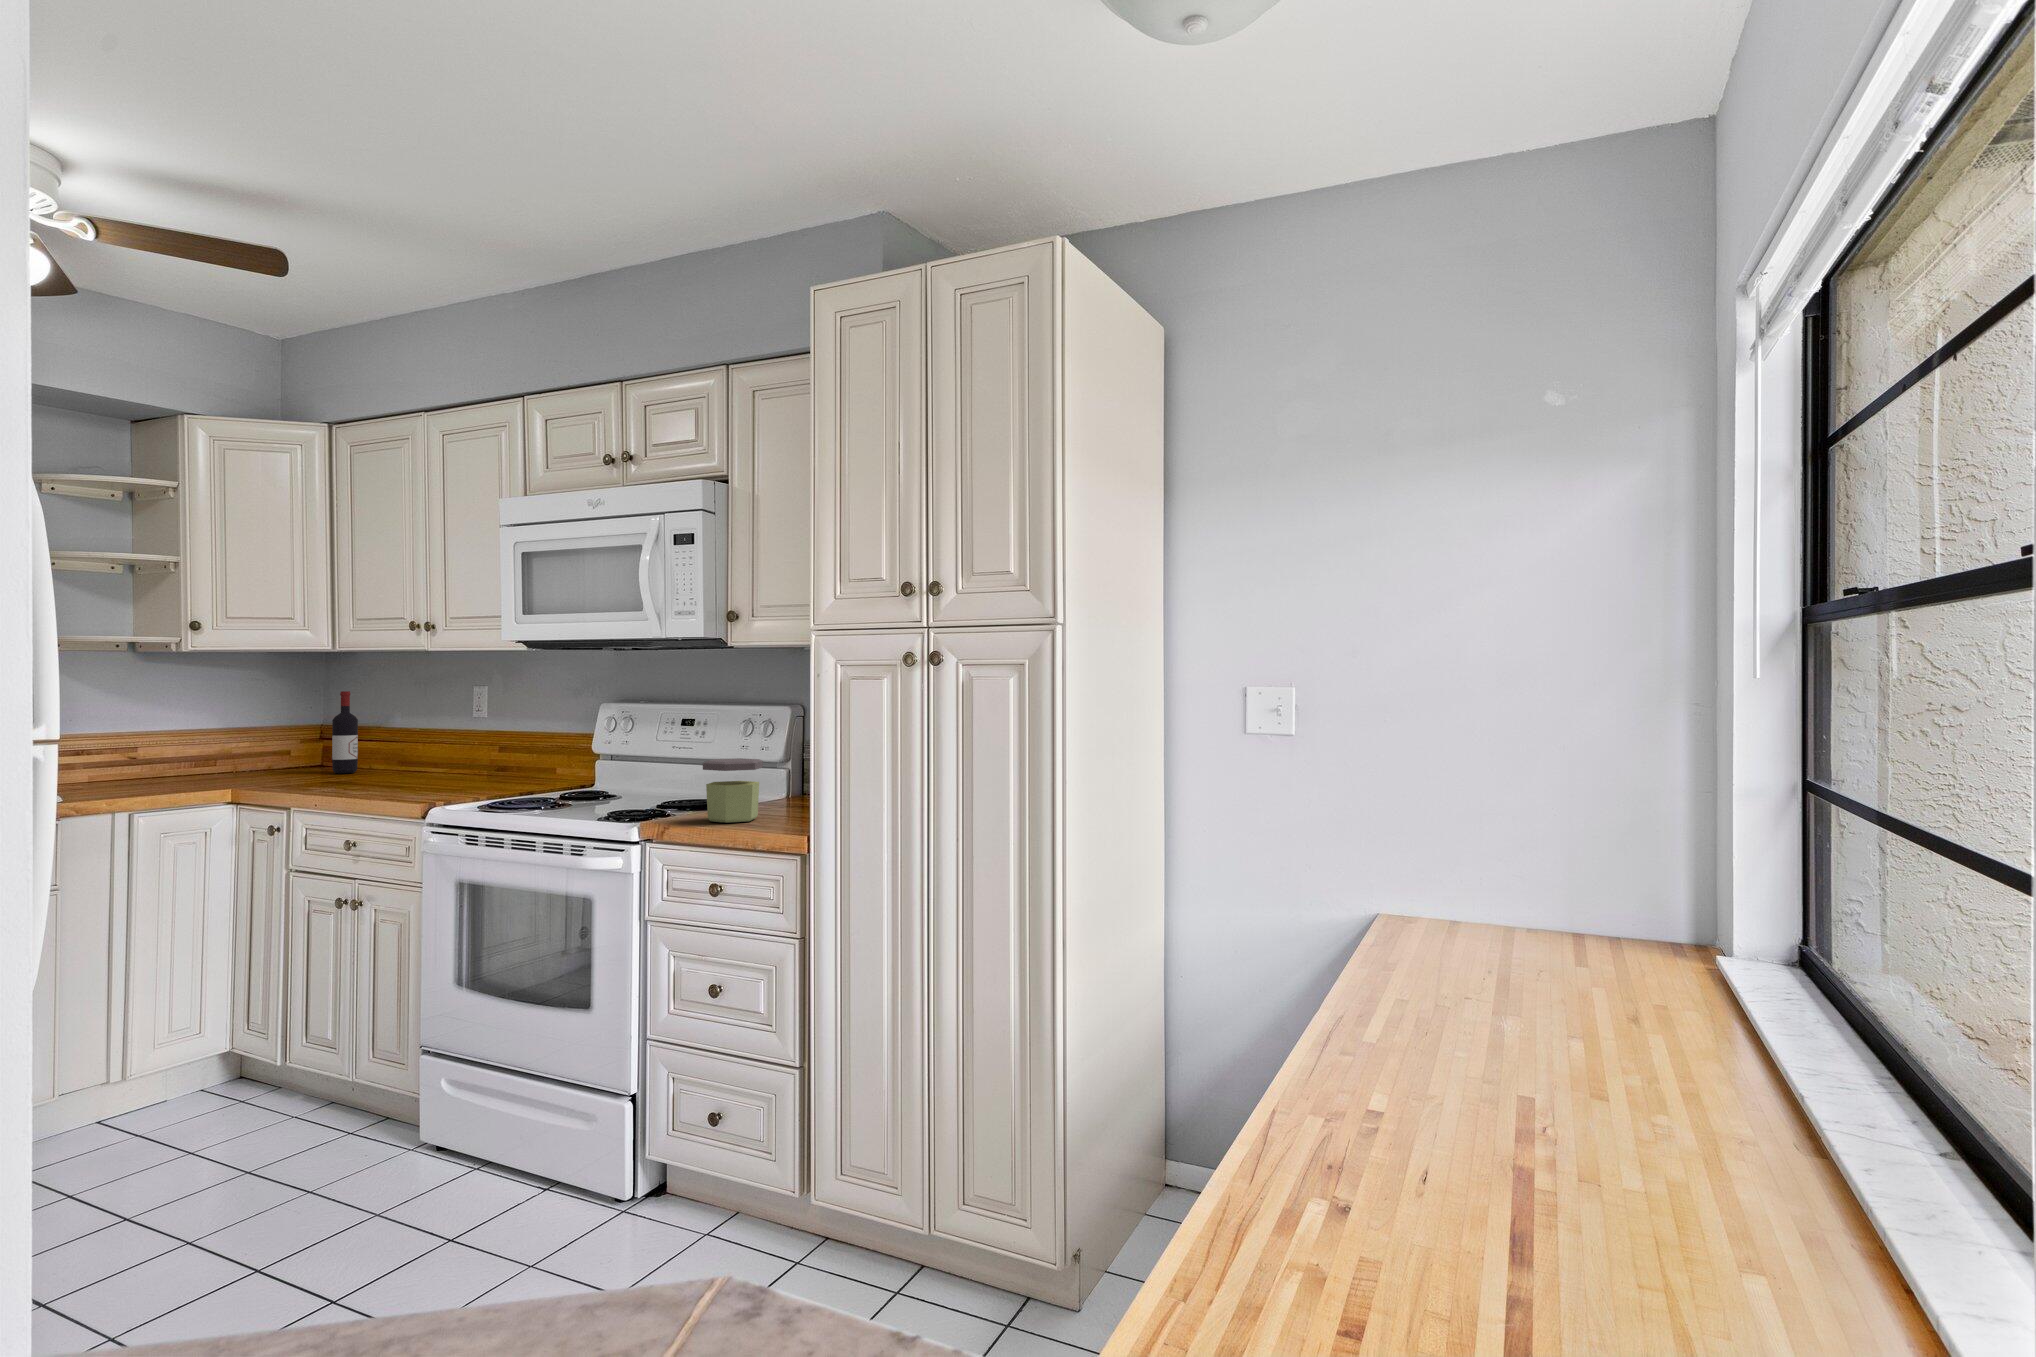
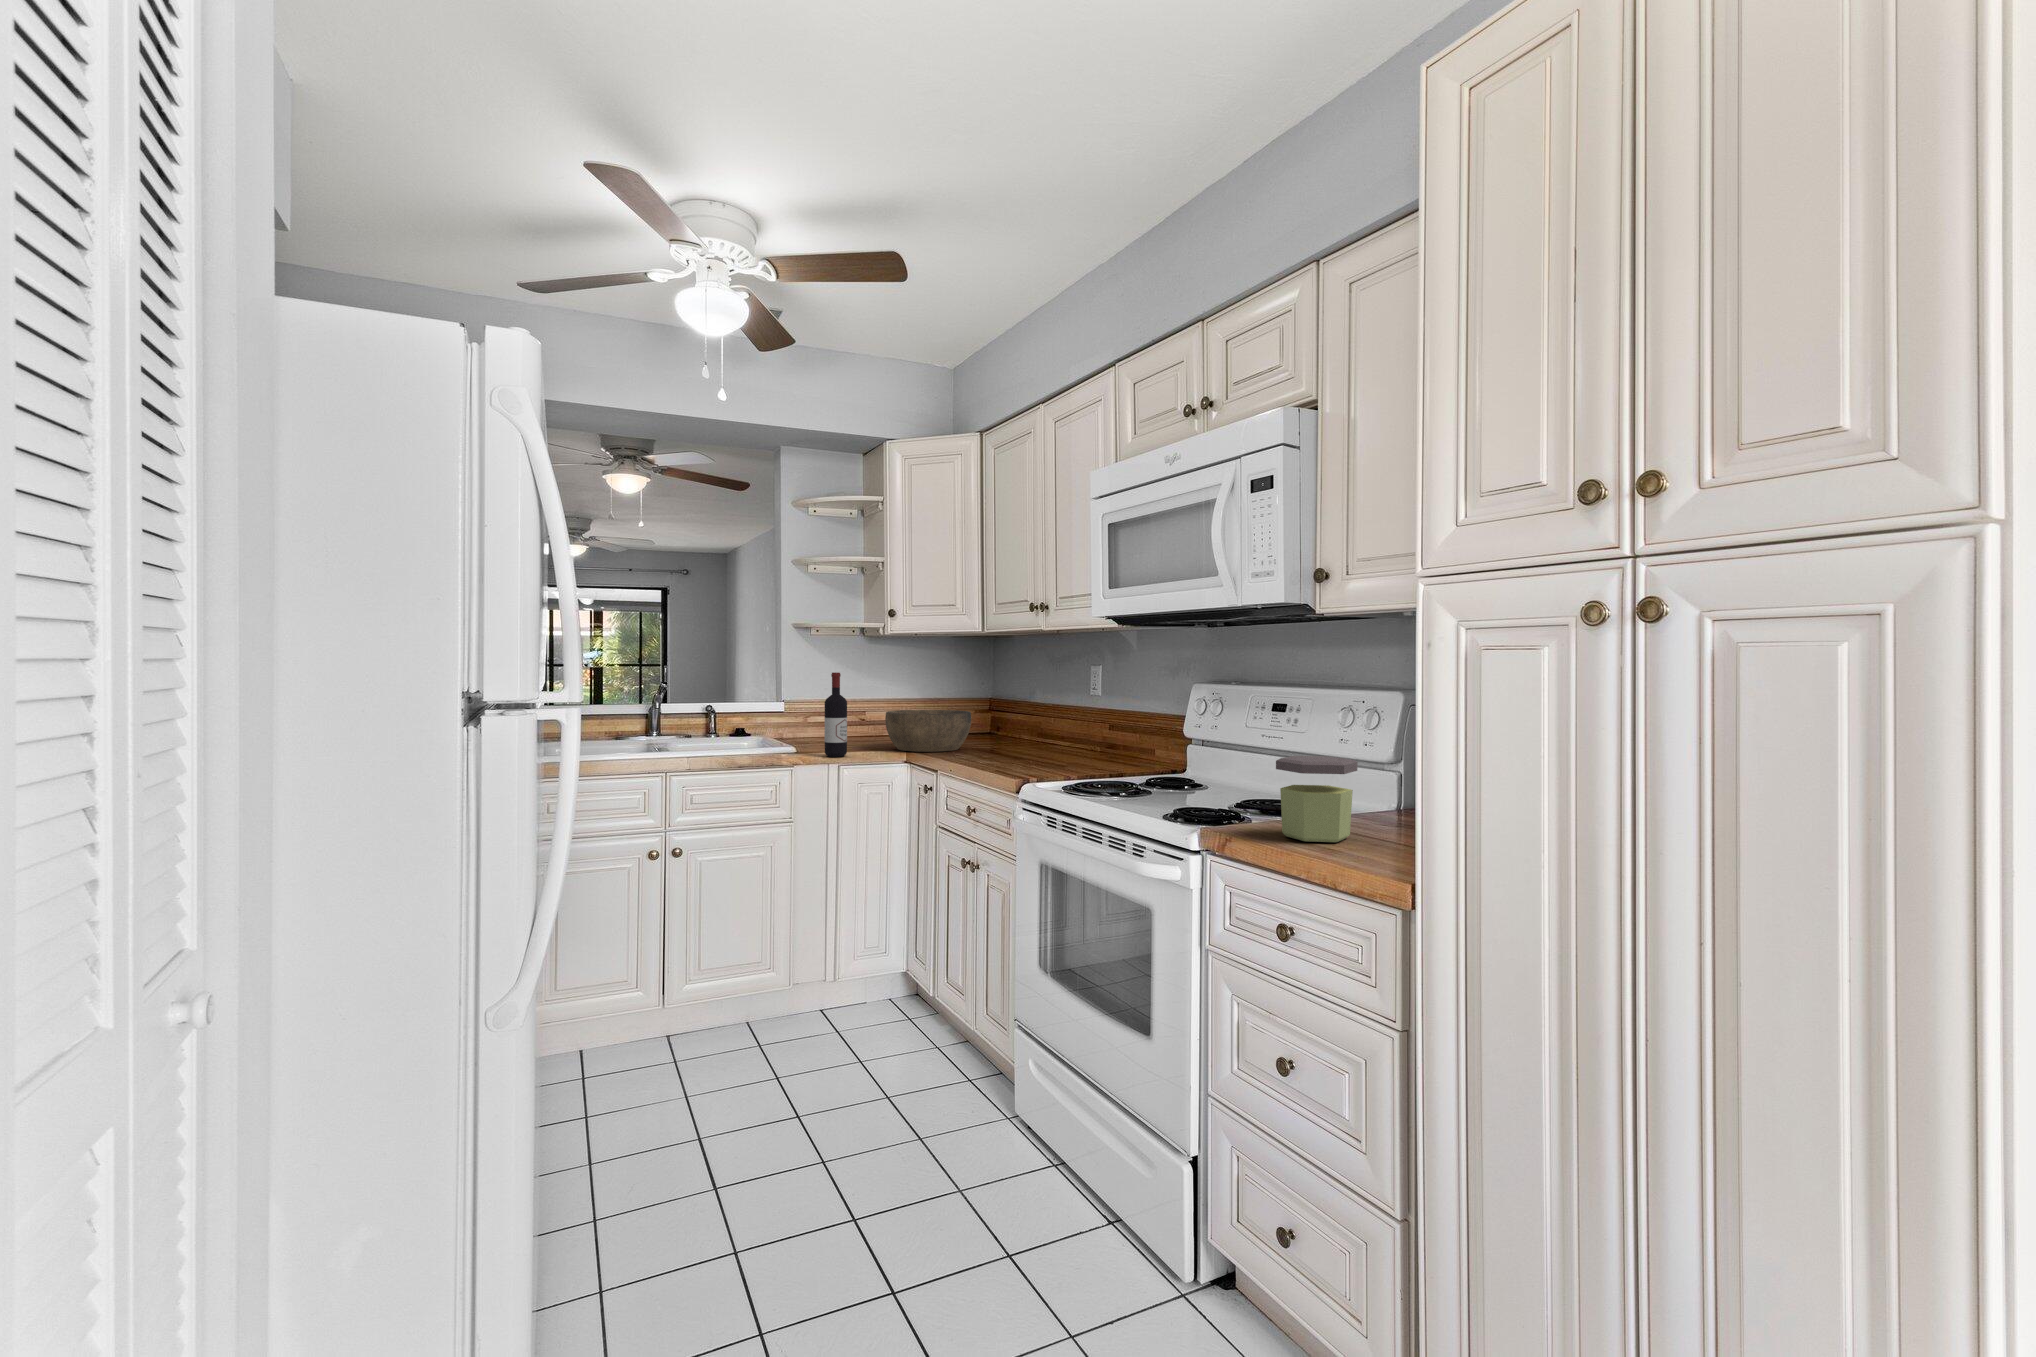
wine bottle: present [332,691,358,774] -> present [824,672,847,757]
bowl: none [195,740,317,789] -> present [885,710,971,752]

